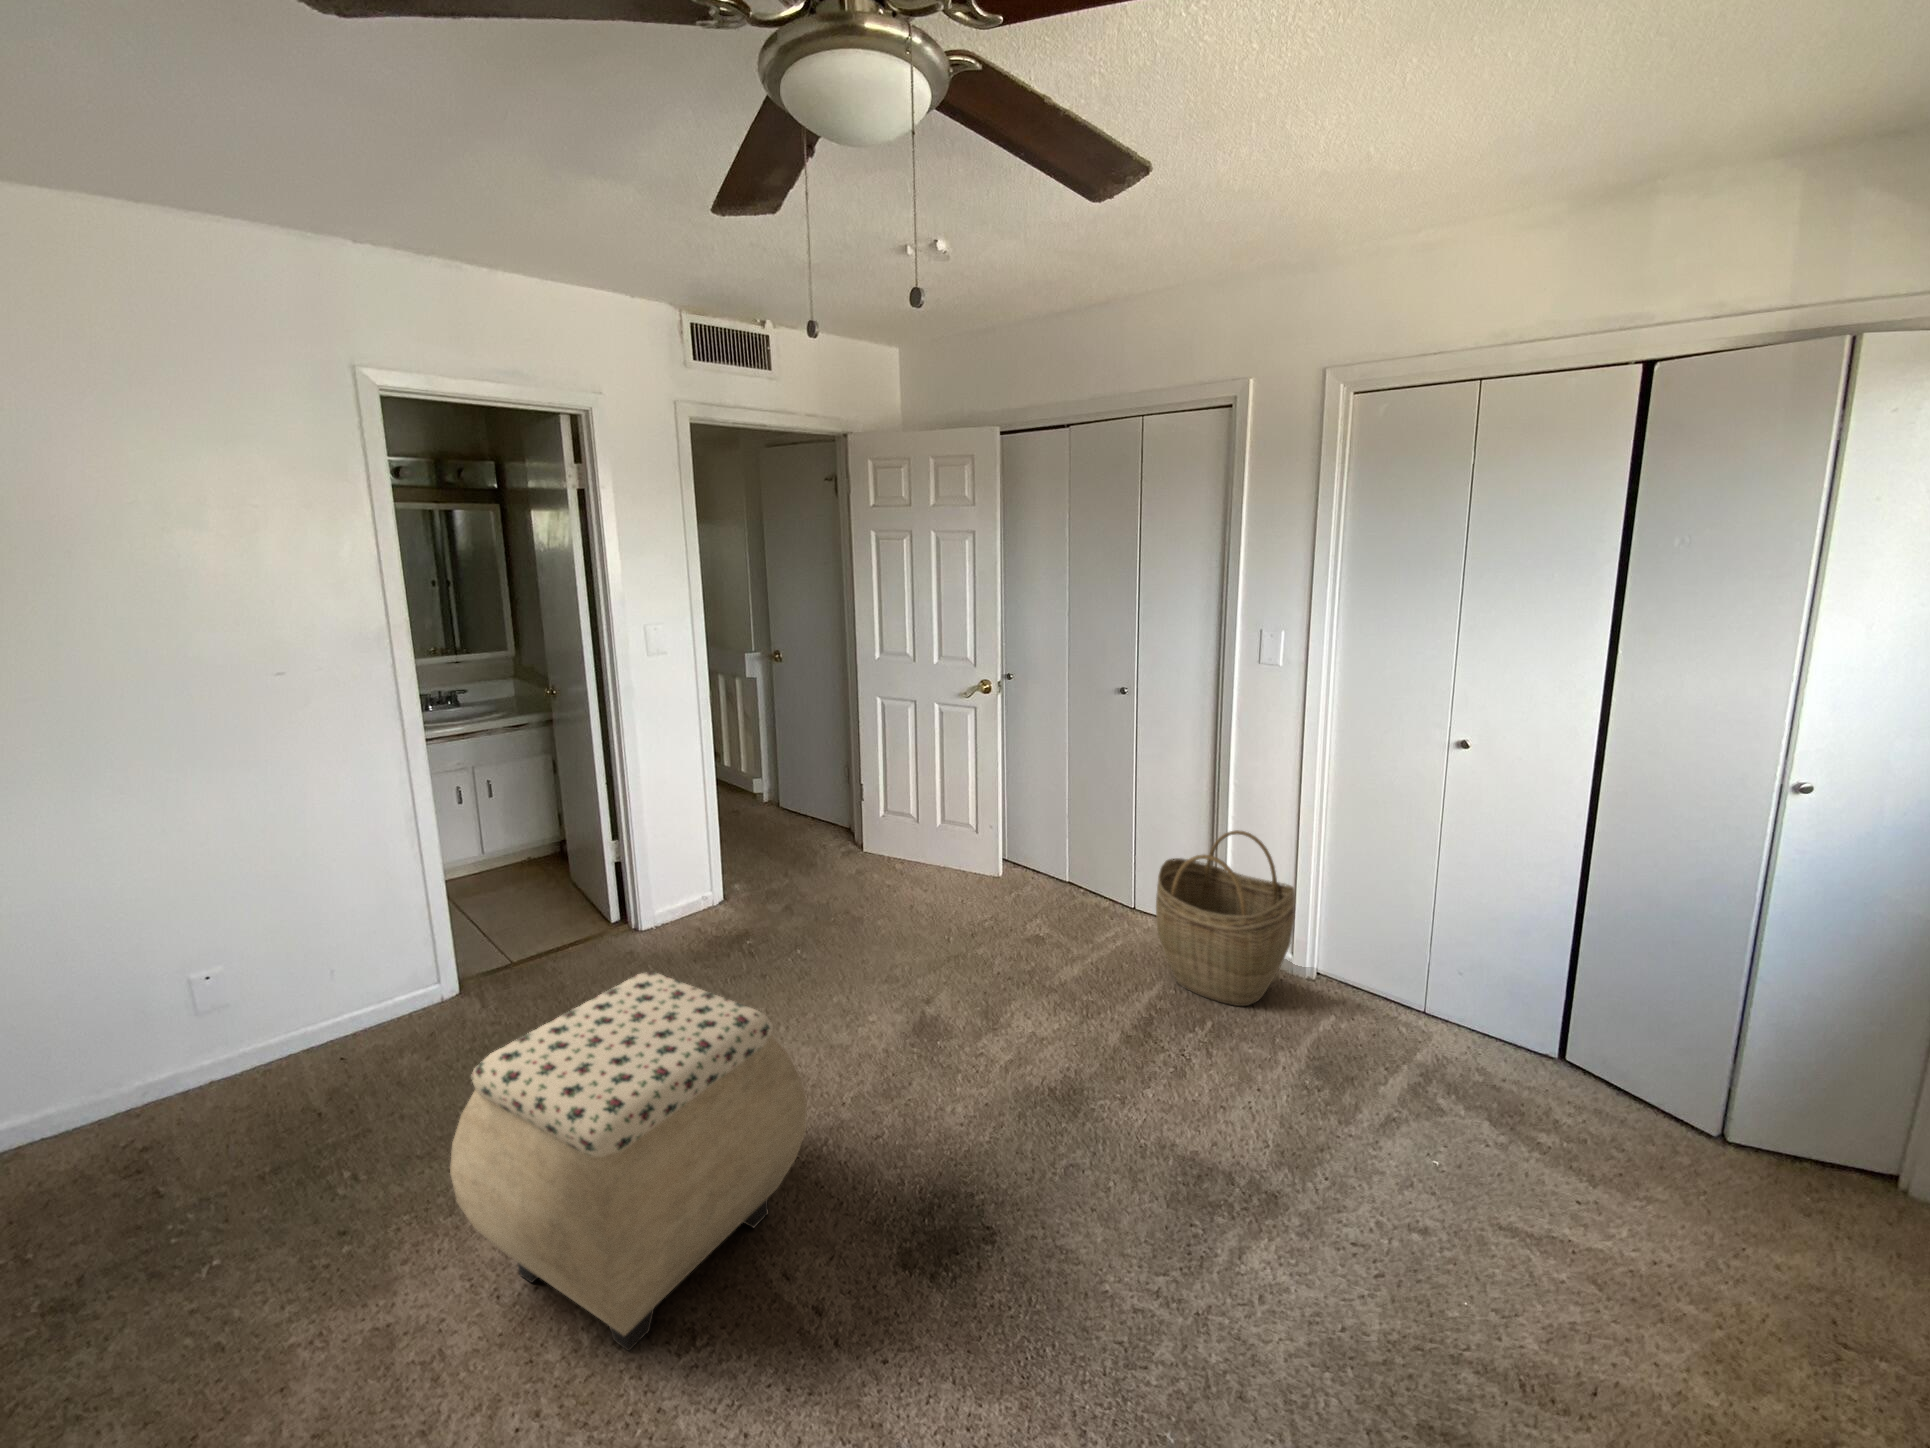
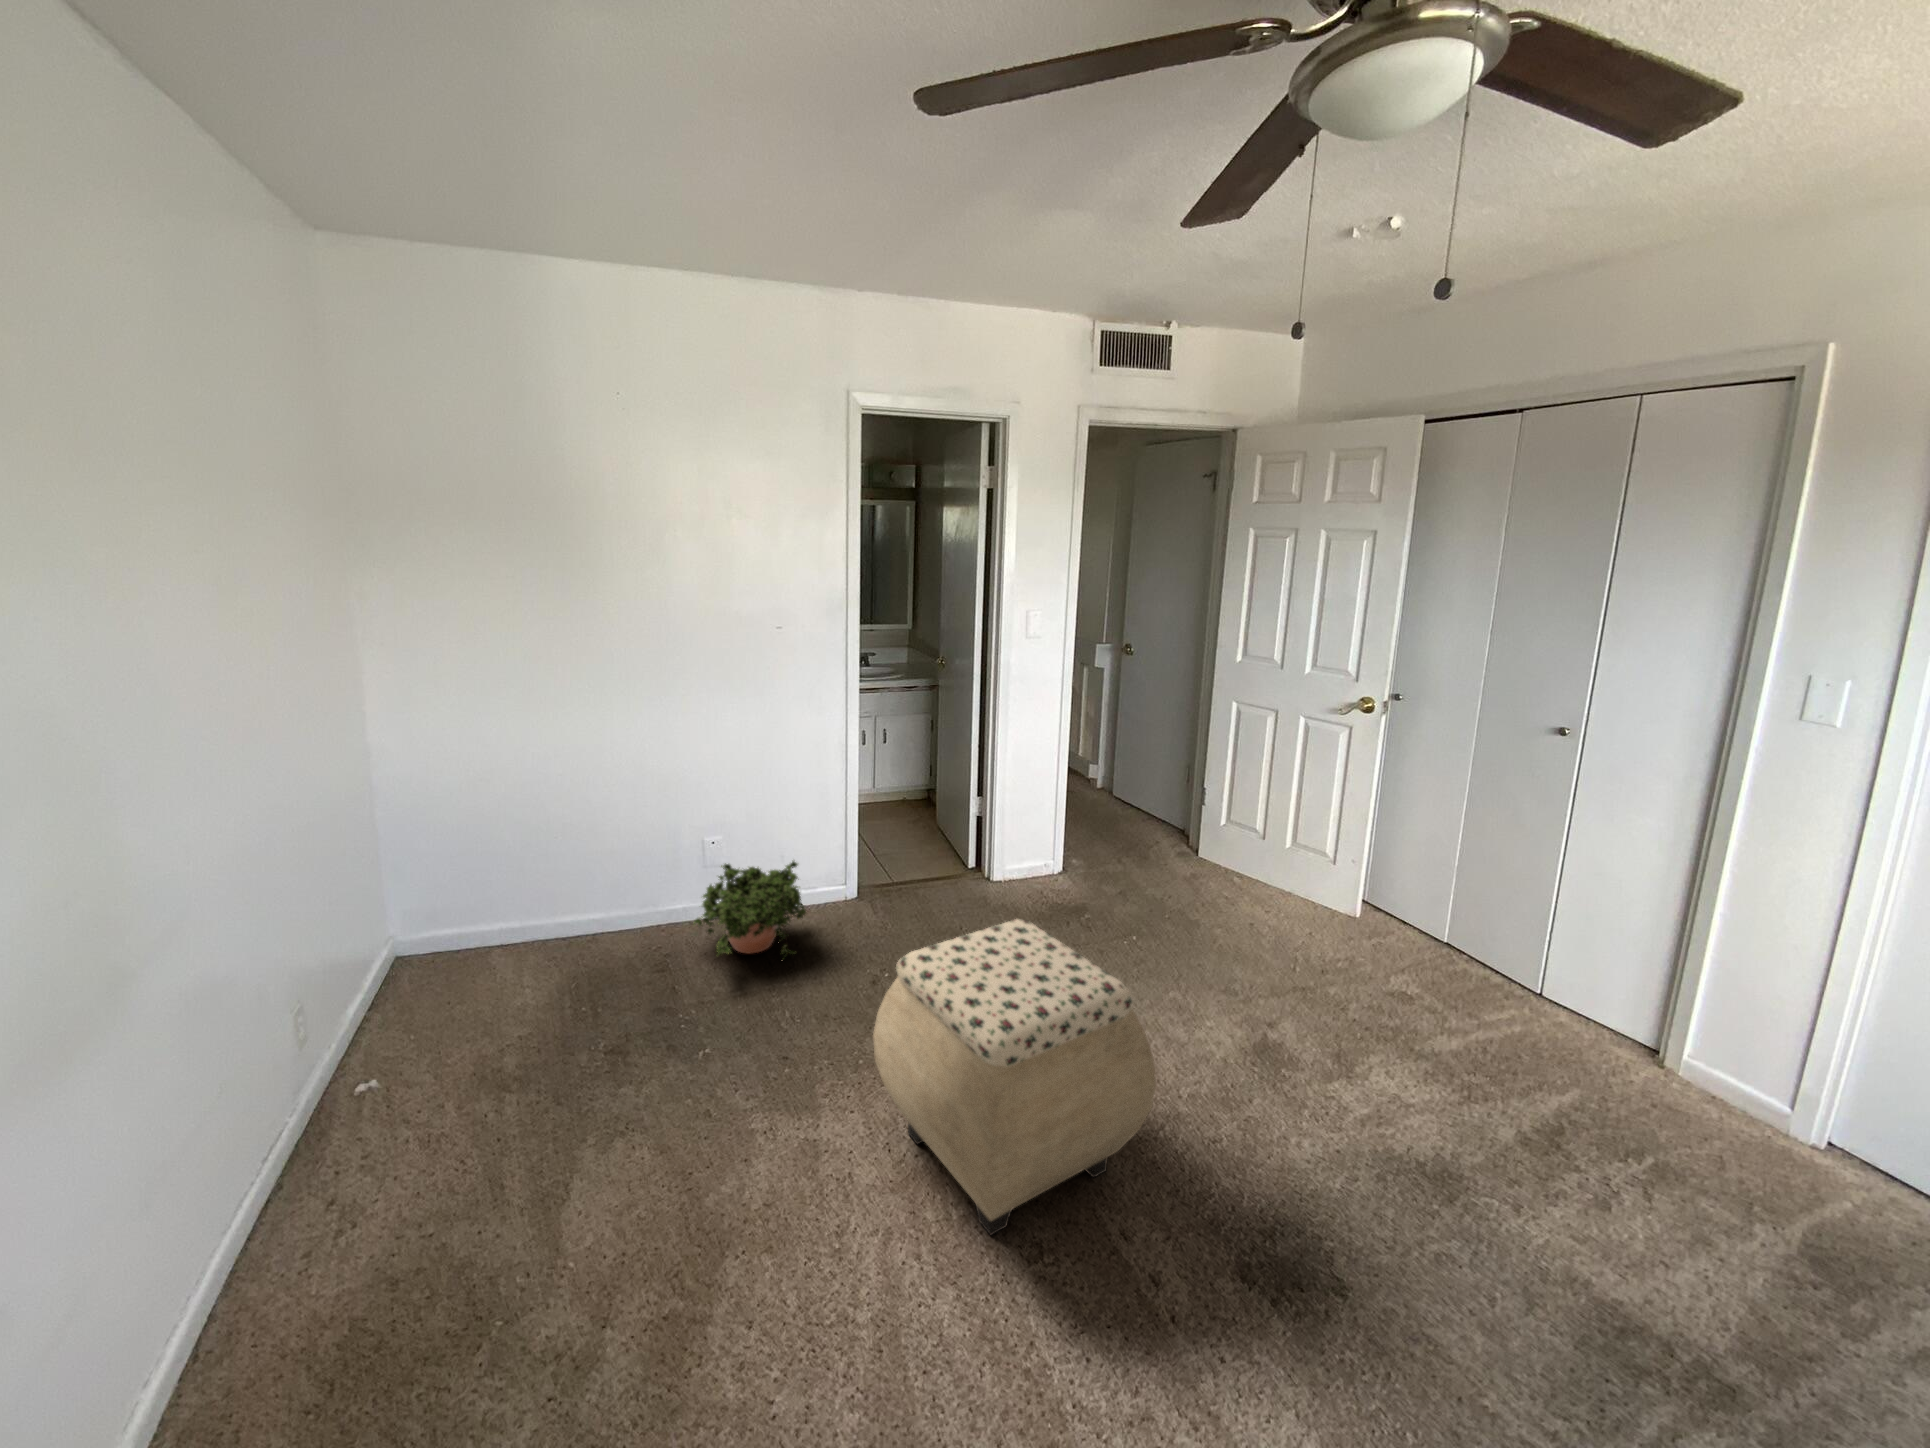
woven basket: present [1156,830,1295,1006] -> none [1584,936,1840,1169]
potted plant: none [151,974,366,1148] -> present [694,861,806,954]

